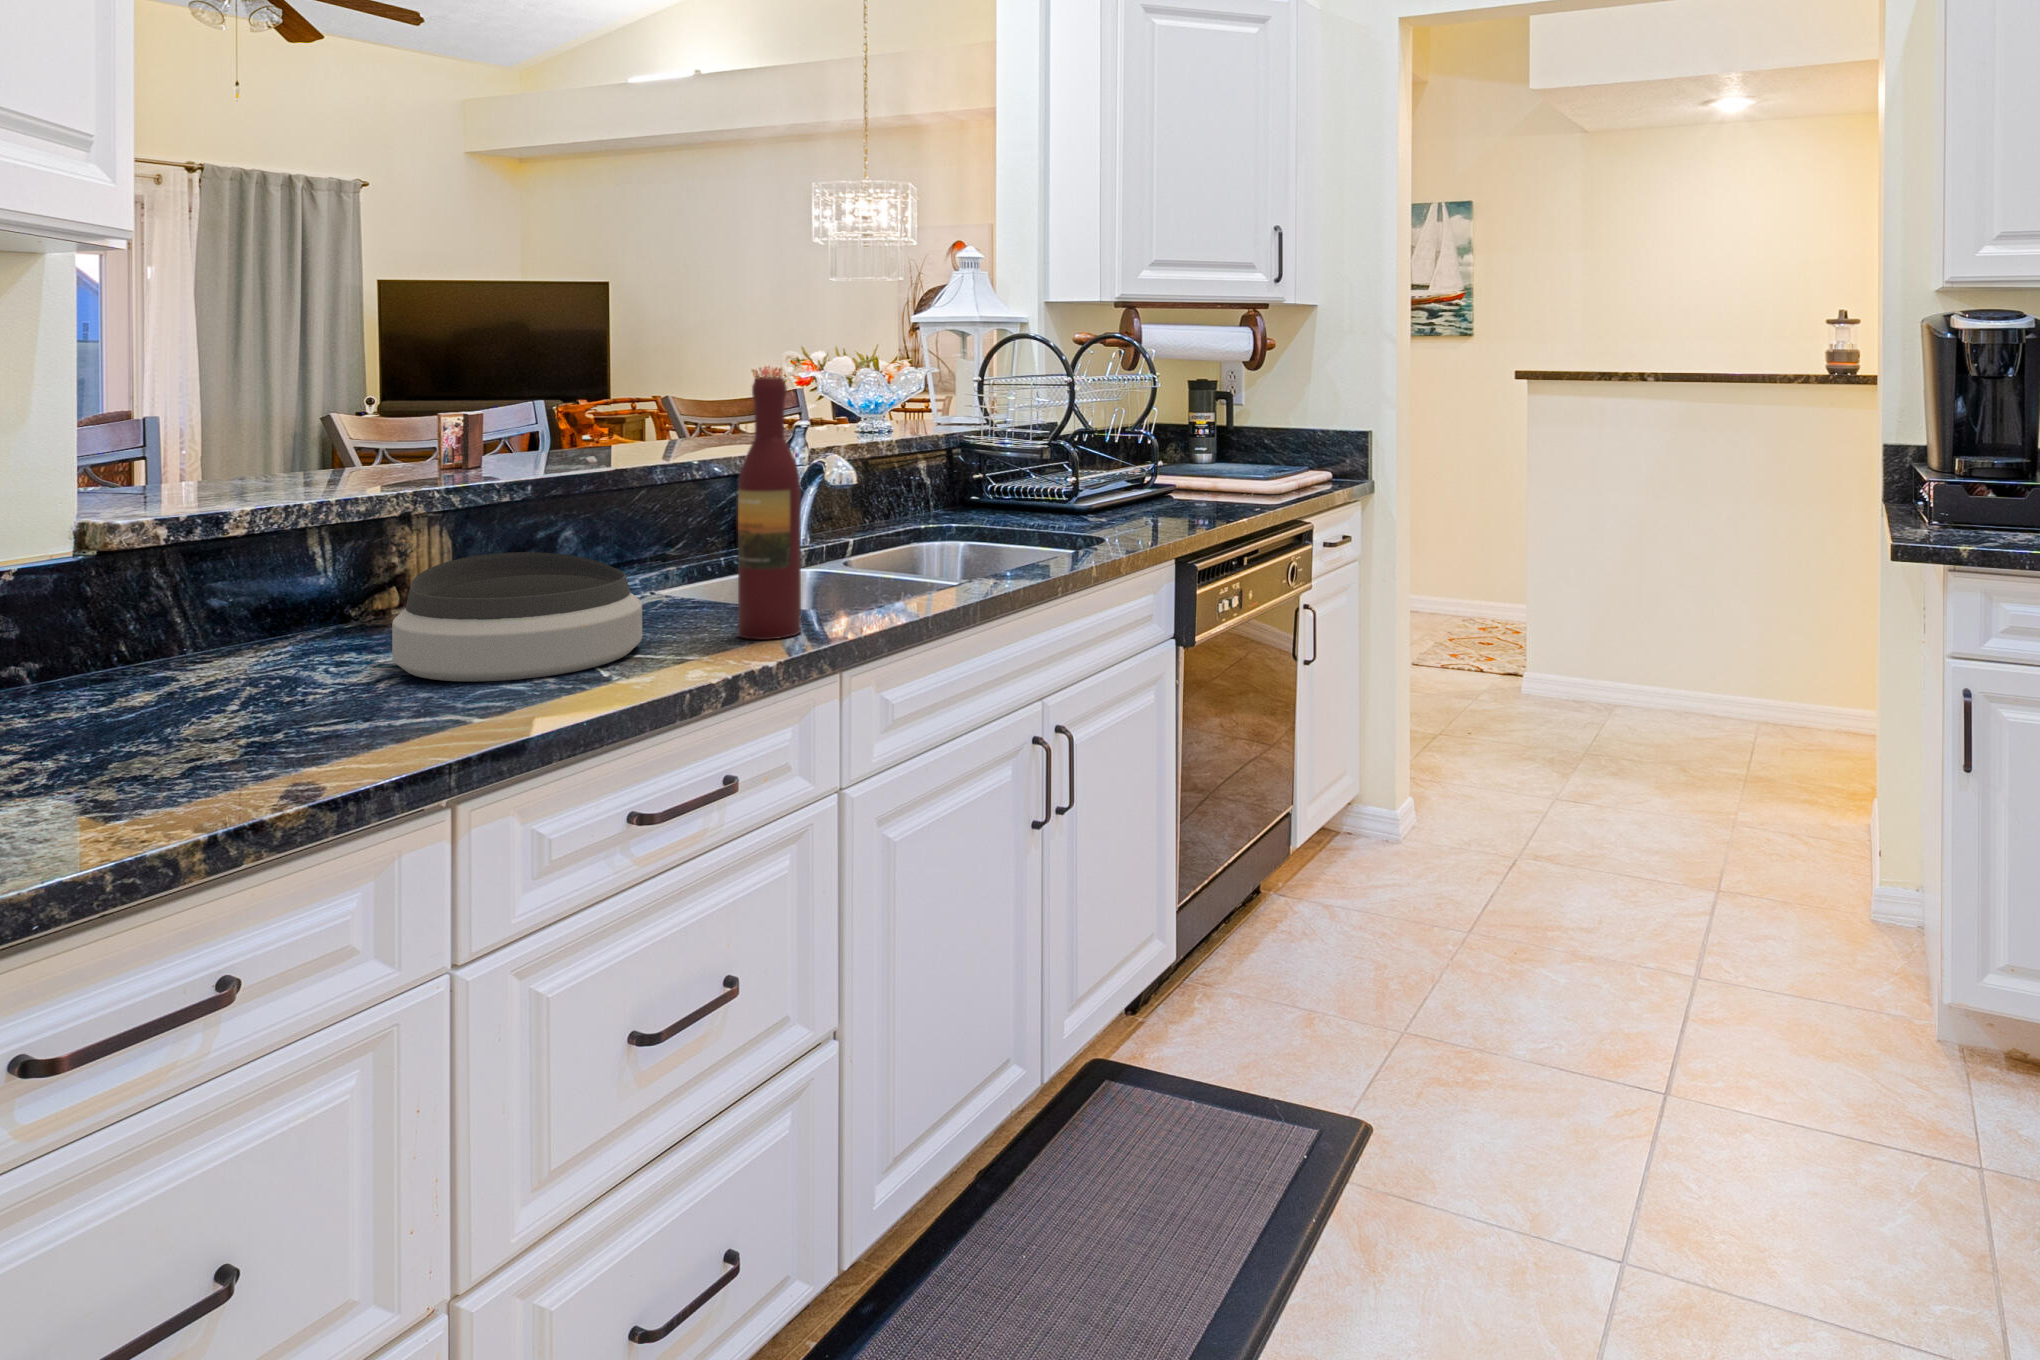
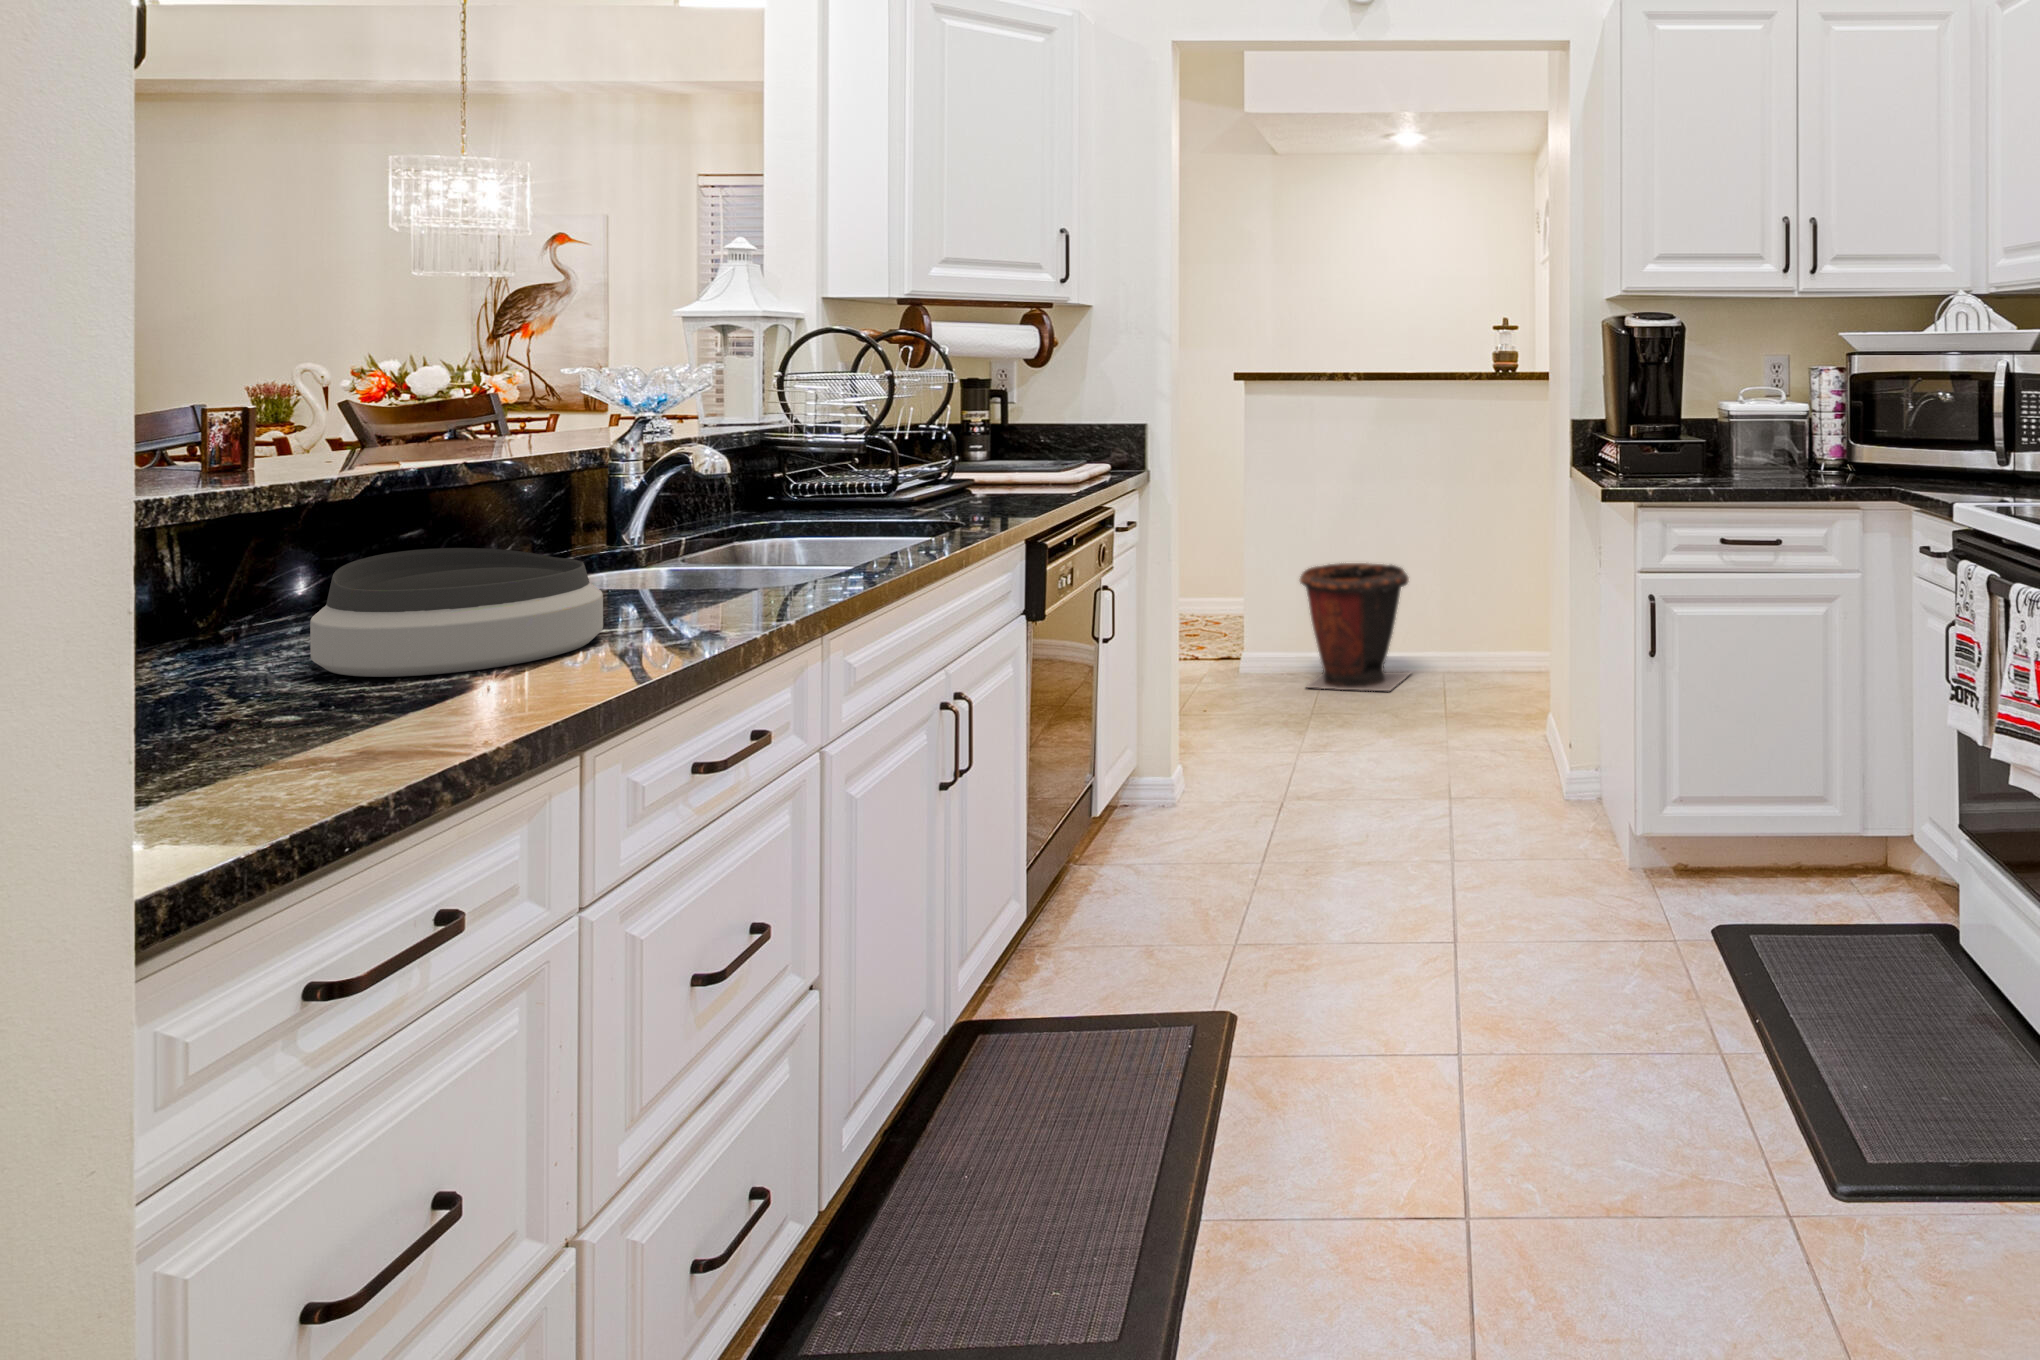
wine bottle: present [738,377,801,640] -> none [691,363,758,617]
waste bin: none [1574,592,1712,748] -> present [1300,563,1411,691]

